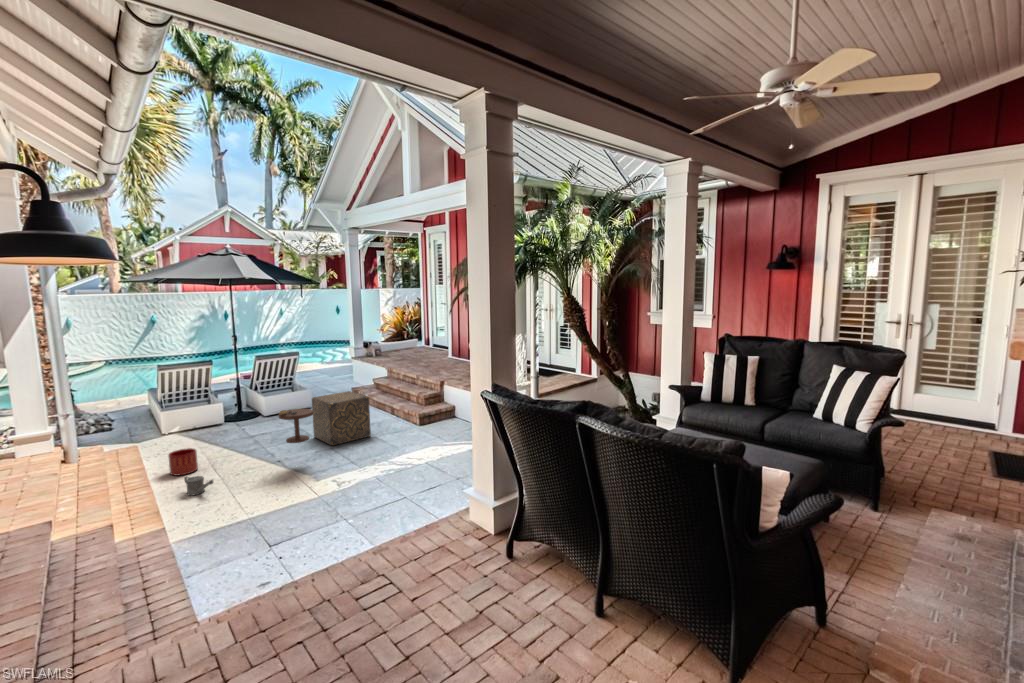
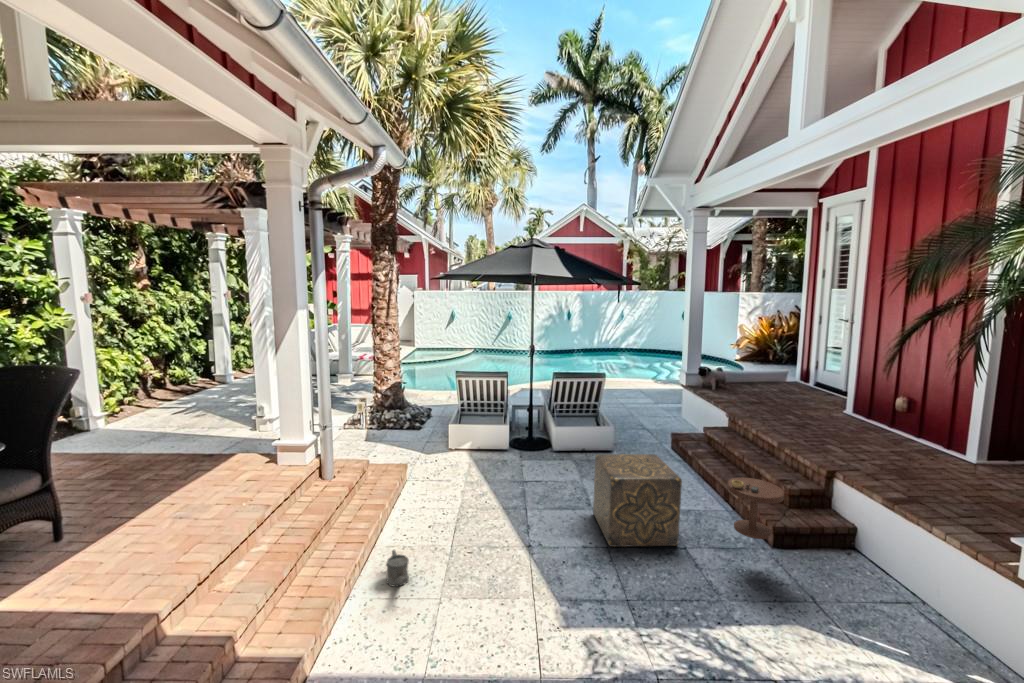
side table: present [279,409,313,443] -> present [727,477,784,539]
planter: present [168,448,198,476] -> none [404,493,436,531]

